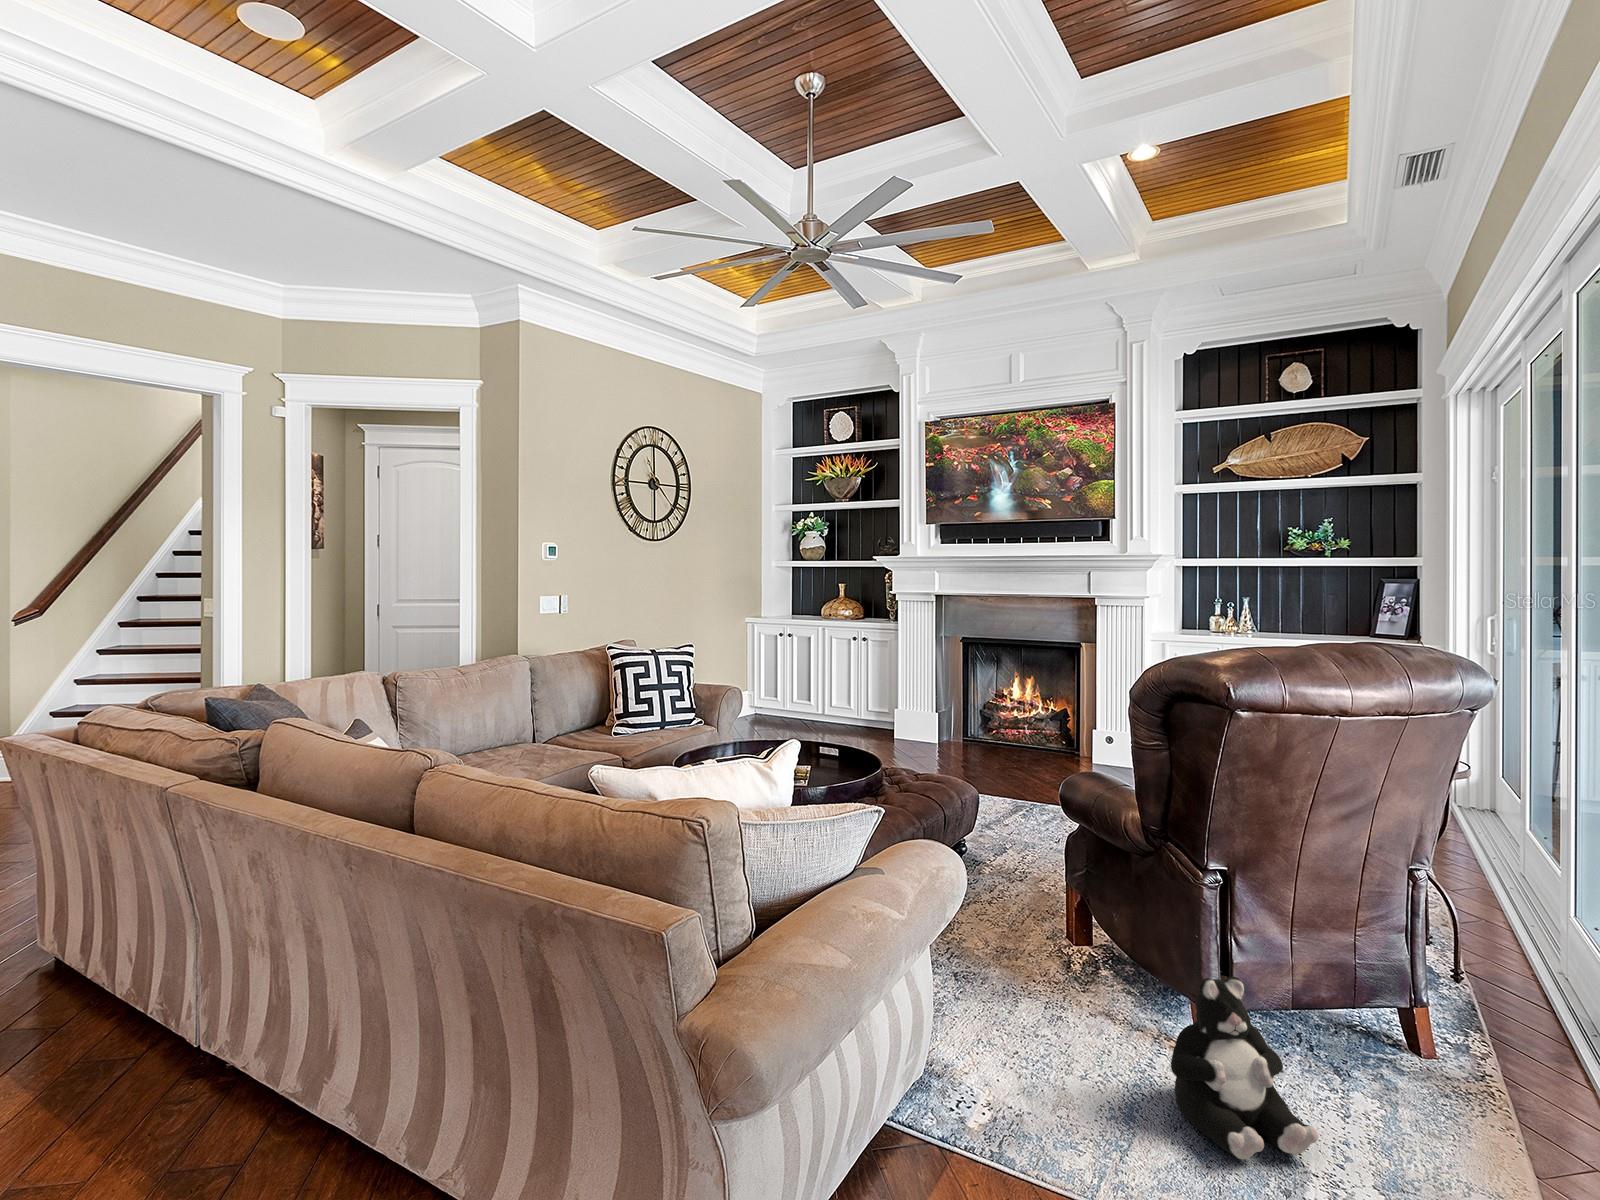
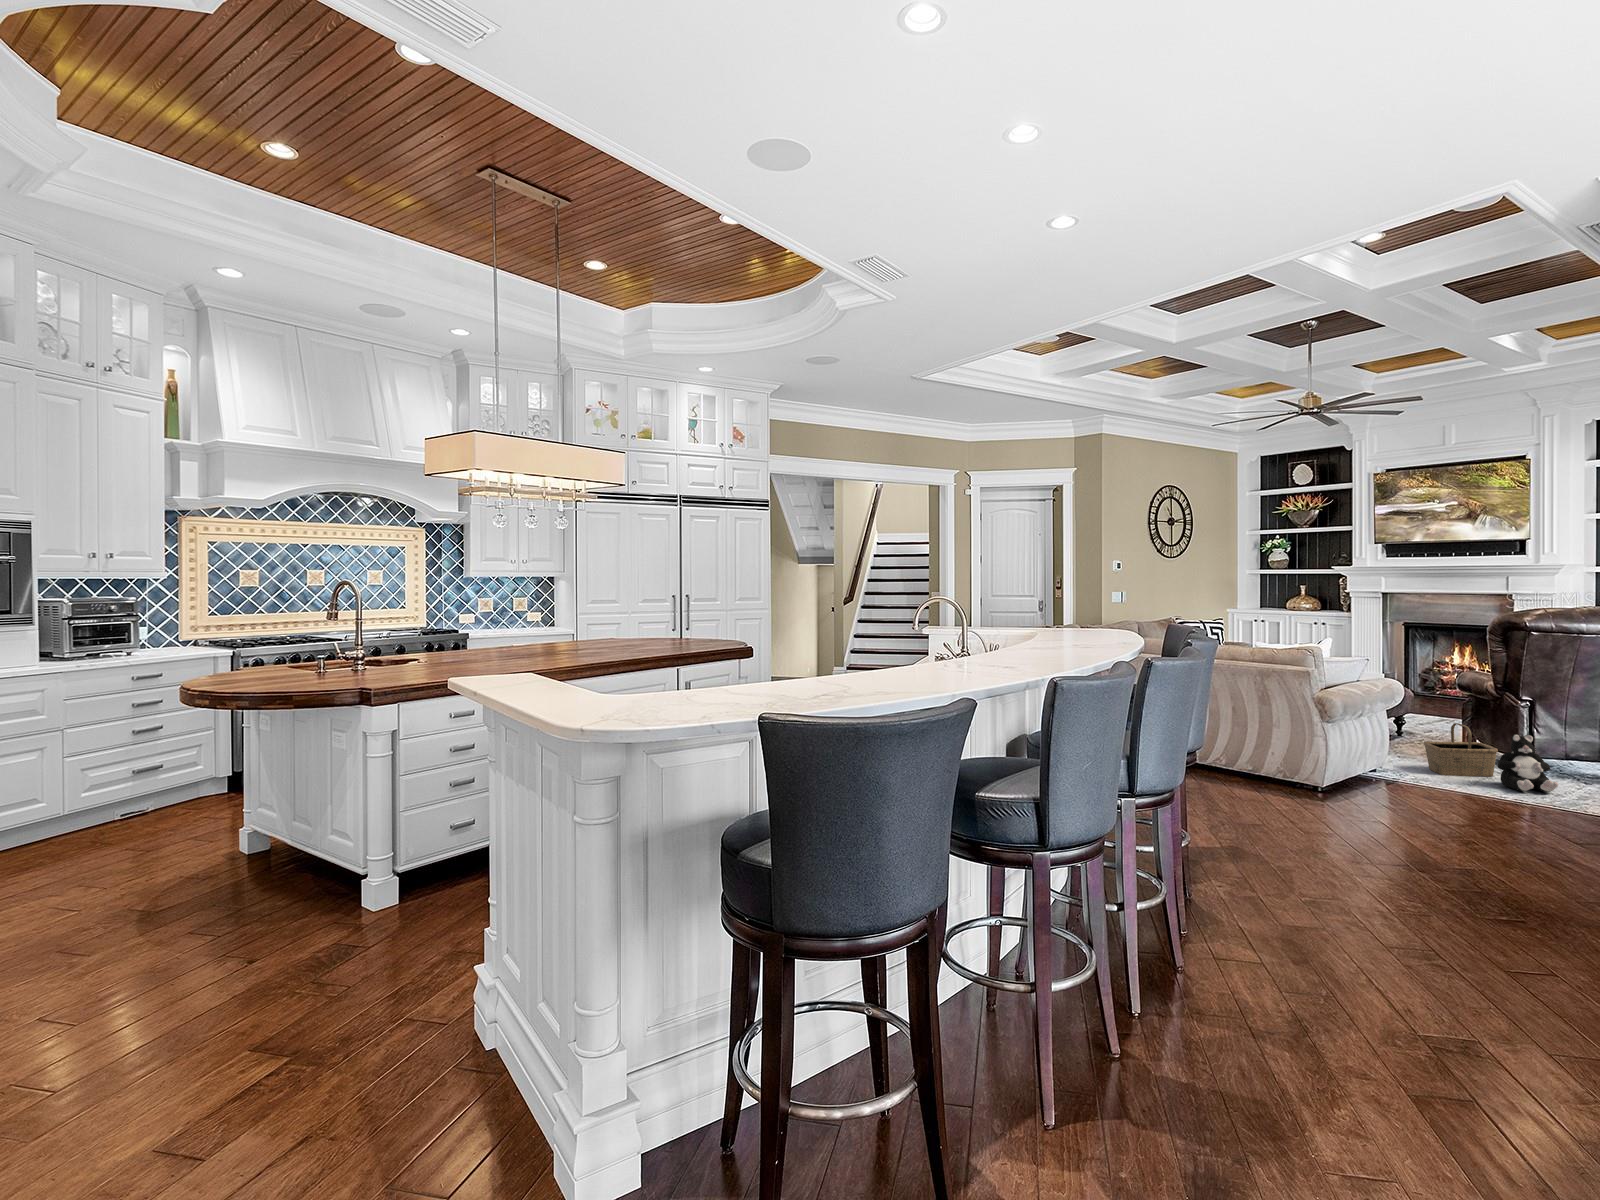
basket: none [1004,915,1154,1064] -> present [1424,723,1498,777]

